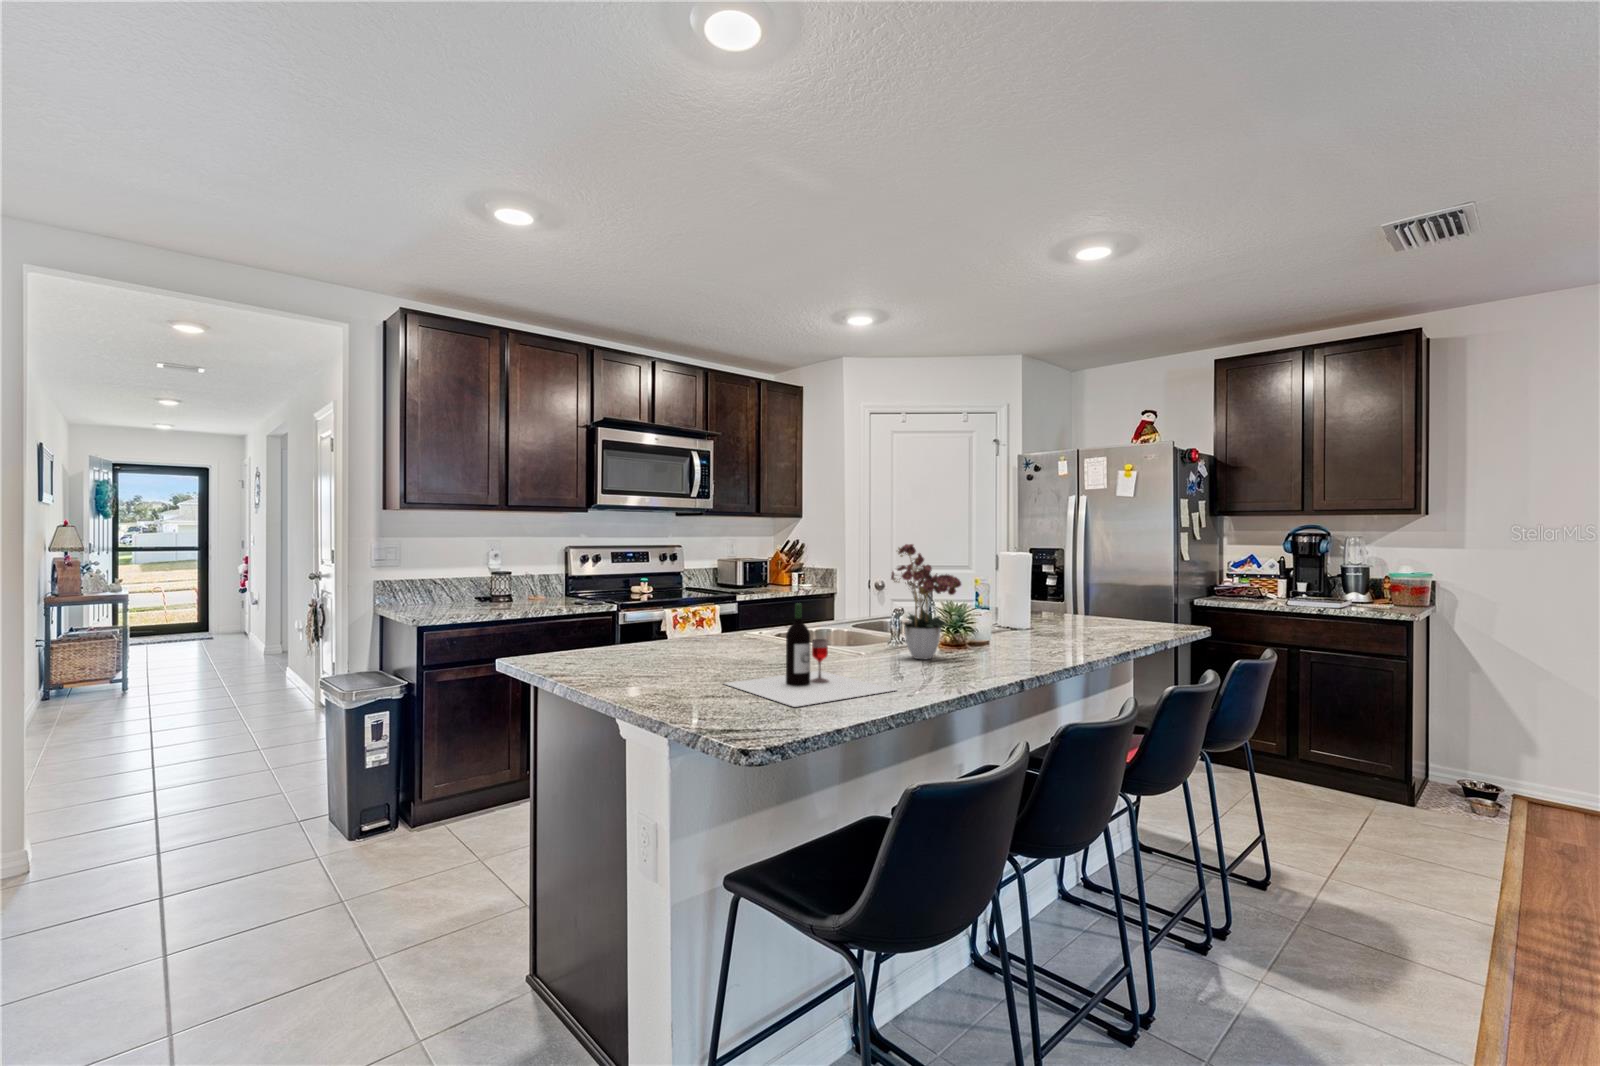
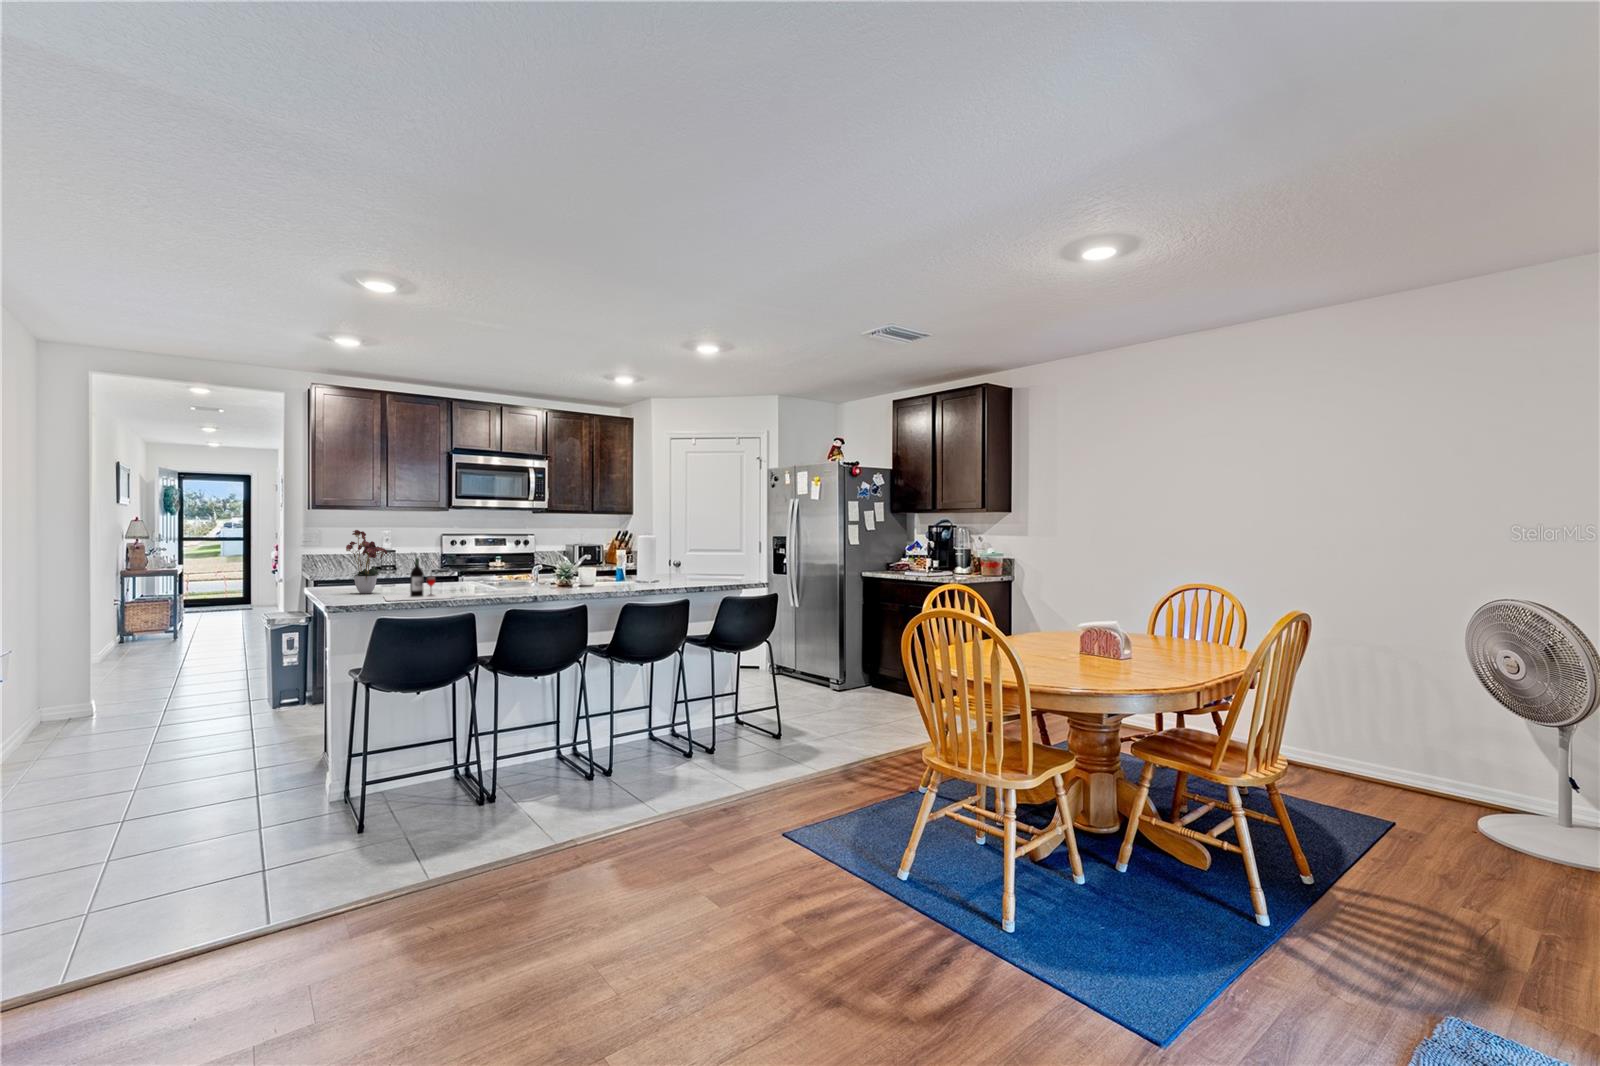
flower arrangement: present [891,544,961,659] -> present [346,530,387,593]

